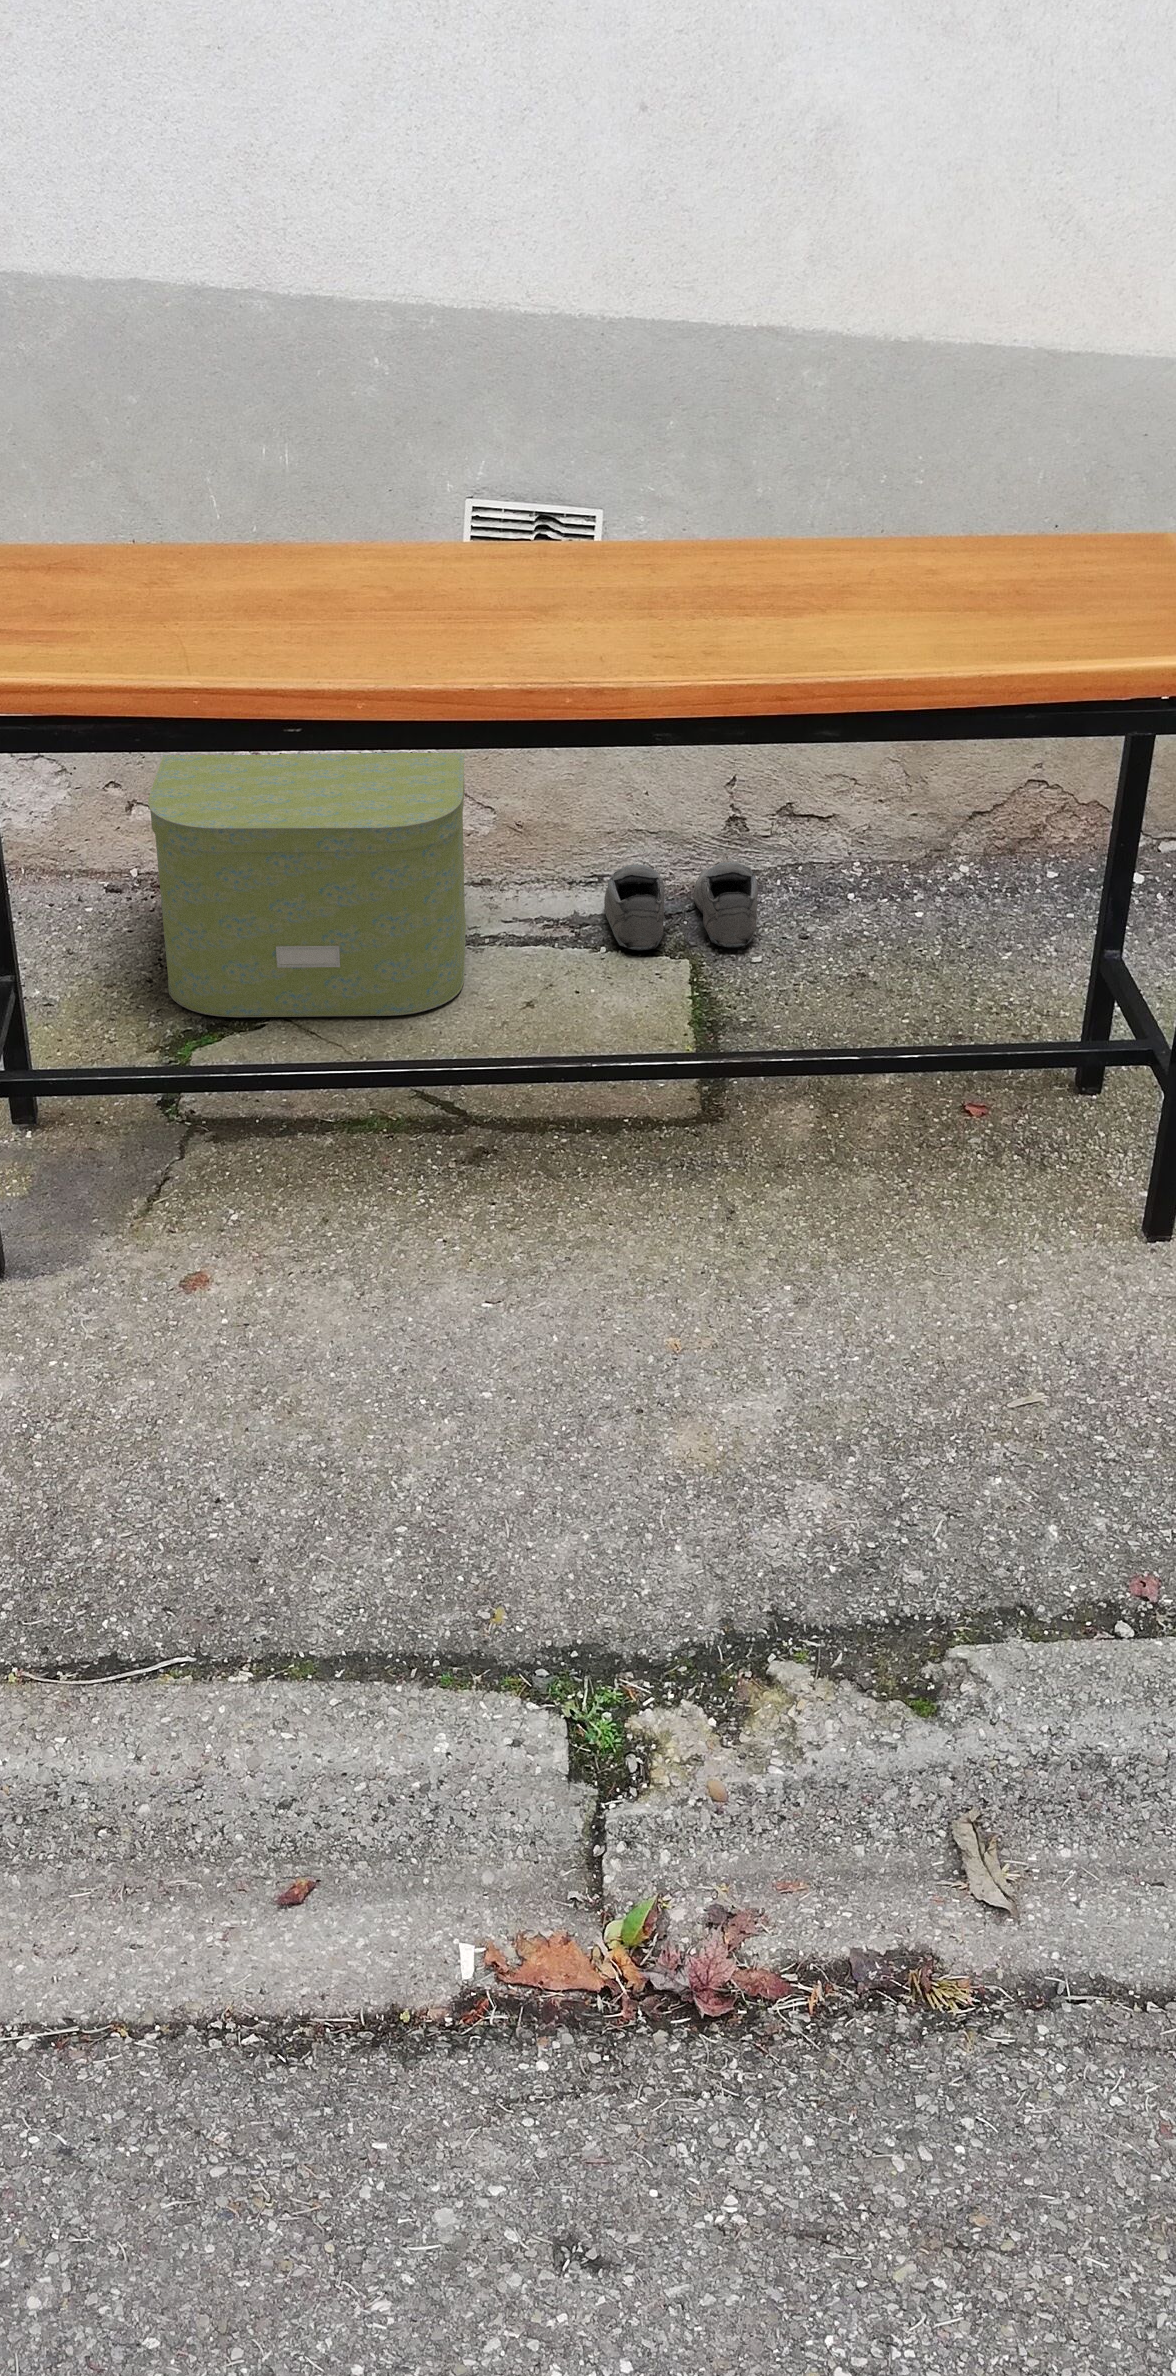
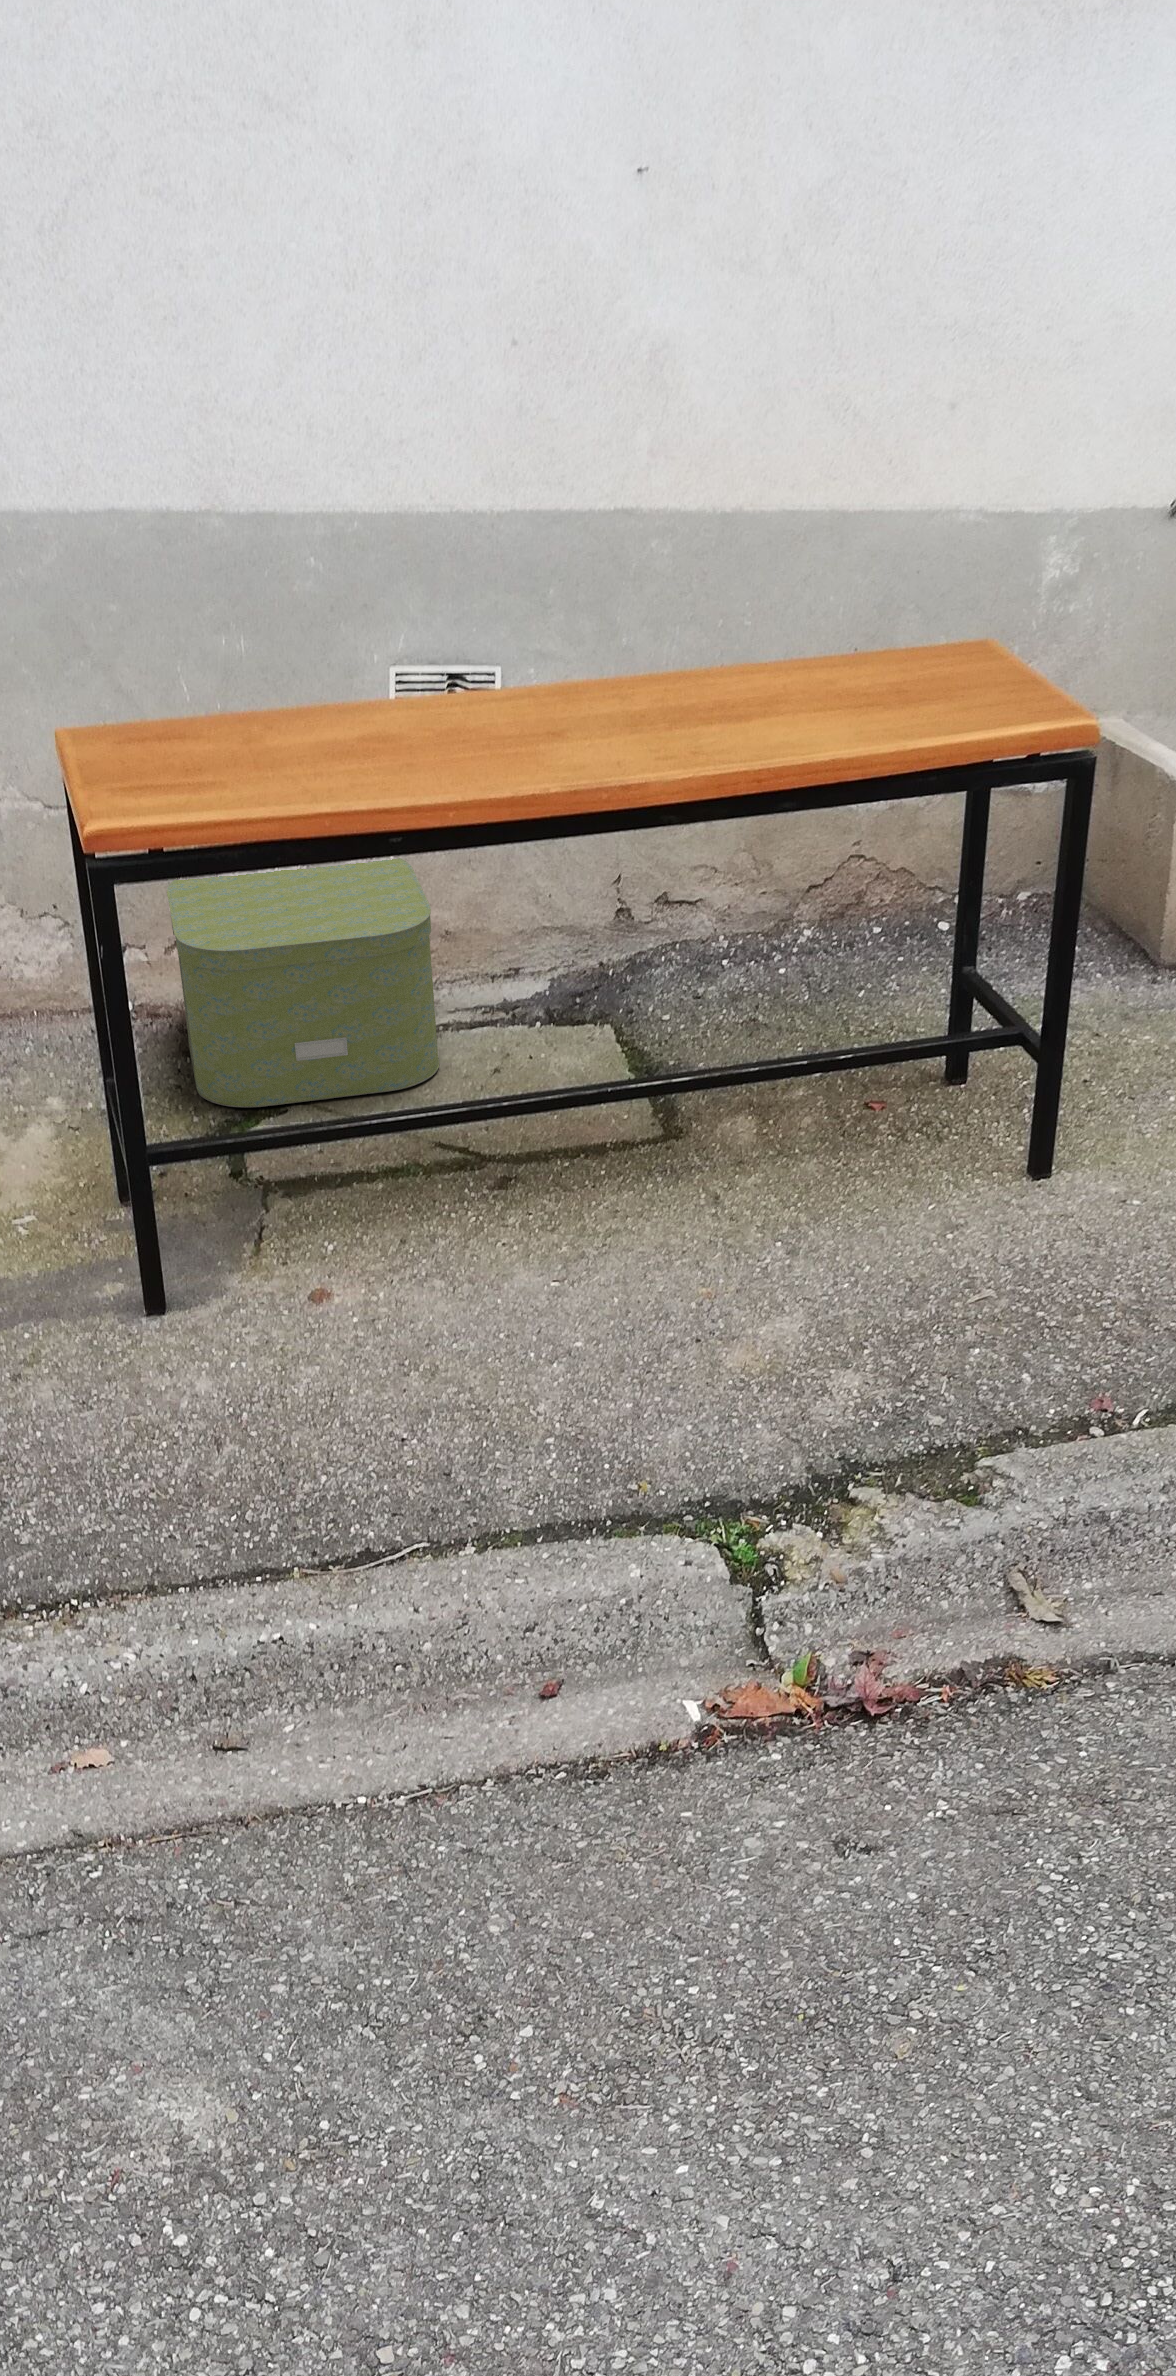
shoe: present [604,862,758,950] -> none [530,943,660,1021]

